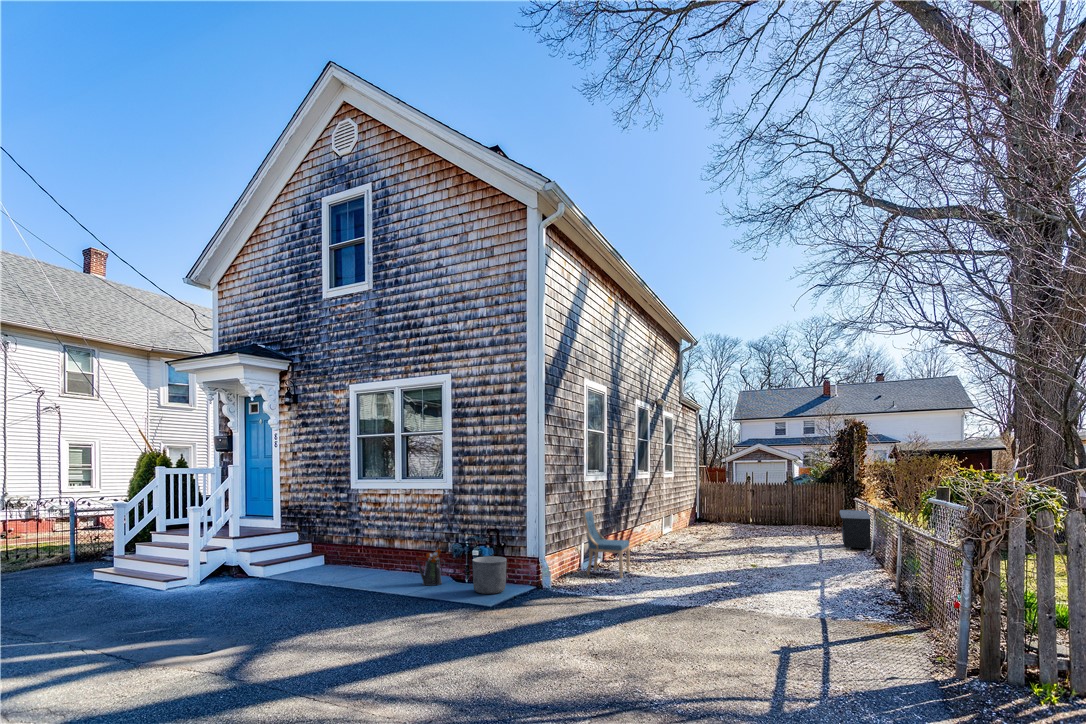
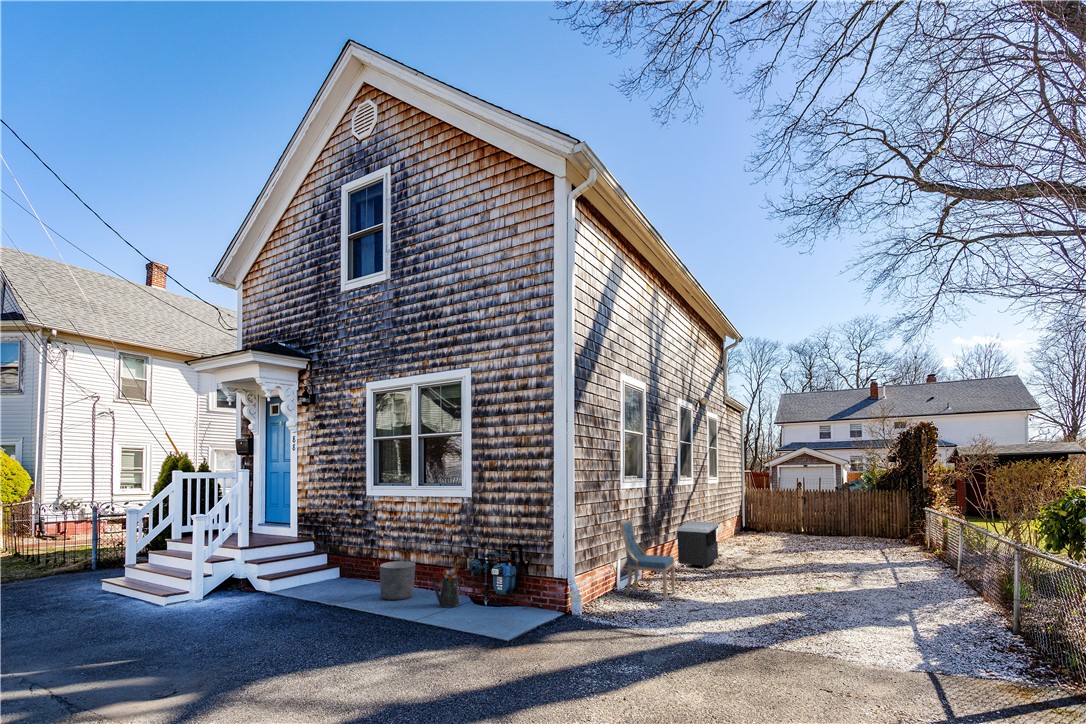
storage bench: present [839,510,870,550] -> present [677,521,718,568]
planter: present [472,556,507,594] -> present [380,561,415,600]

